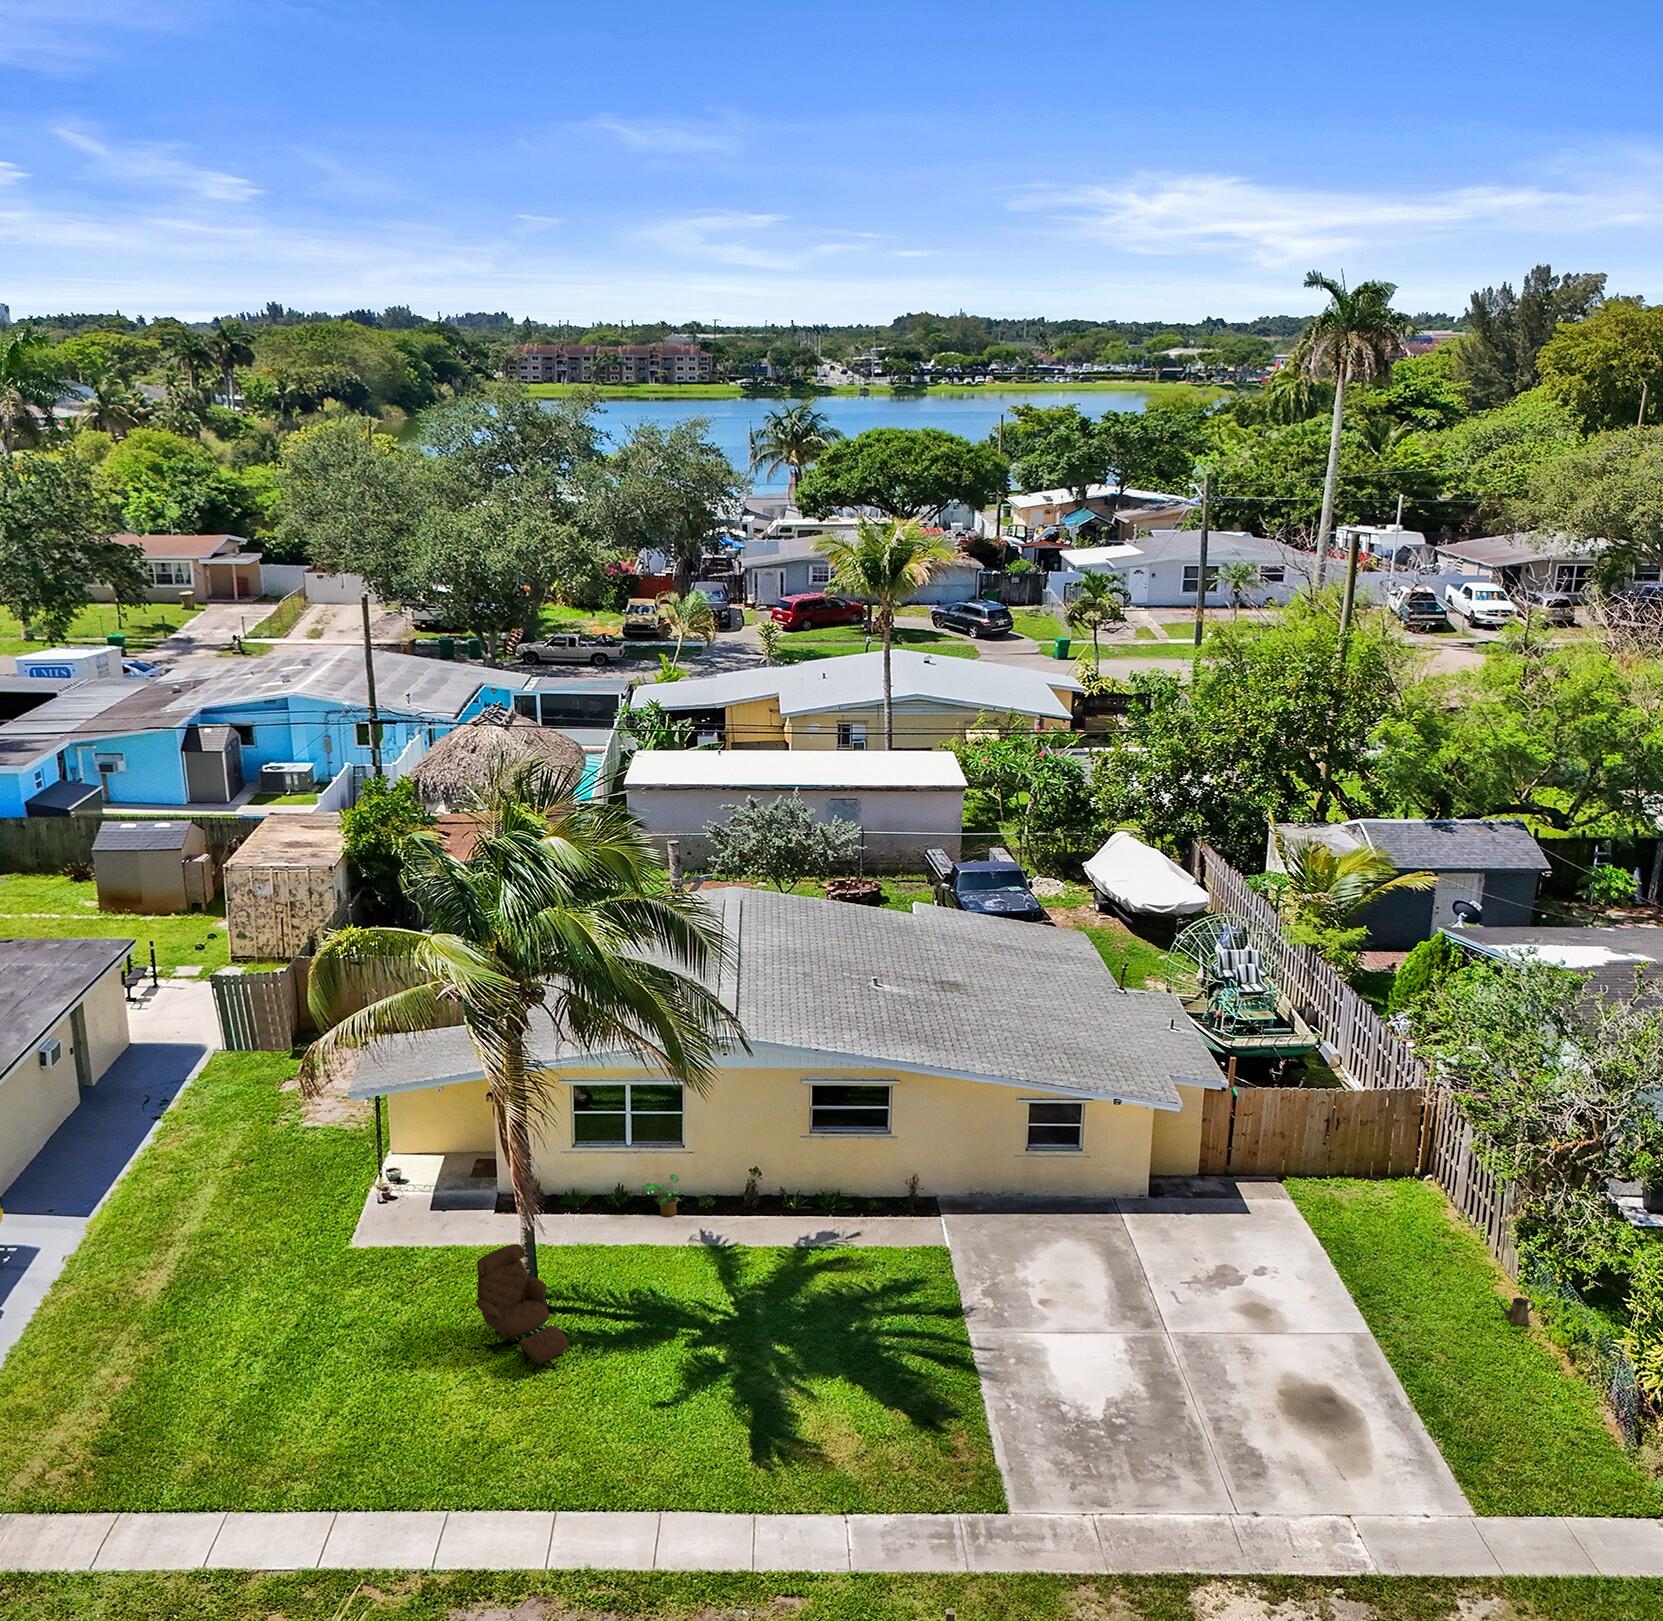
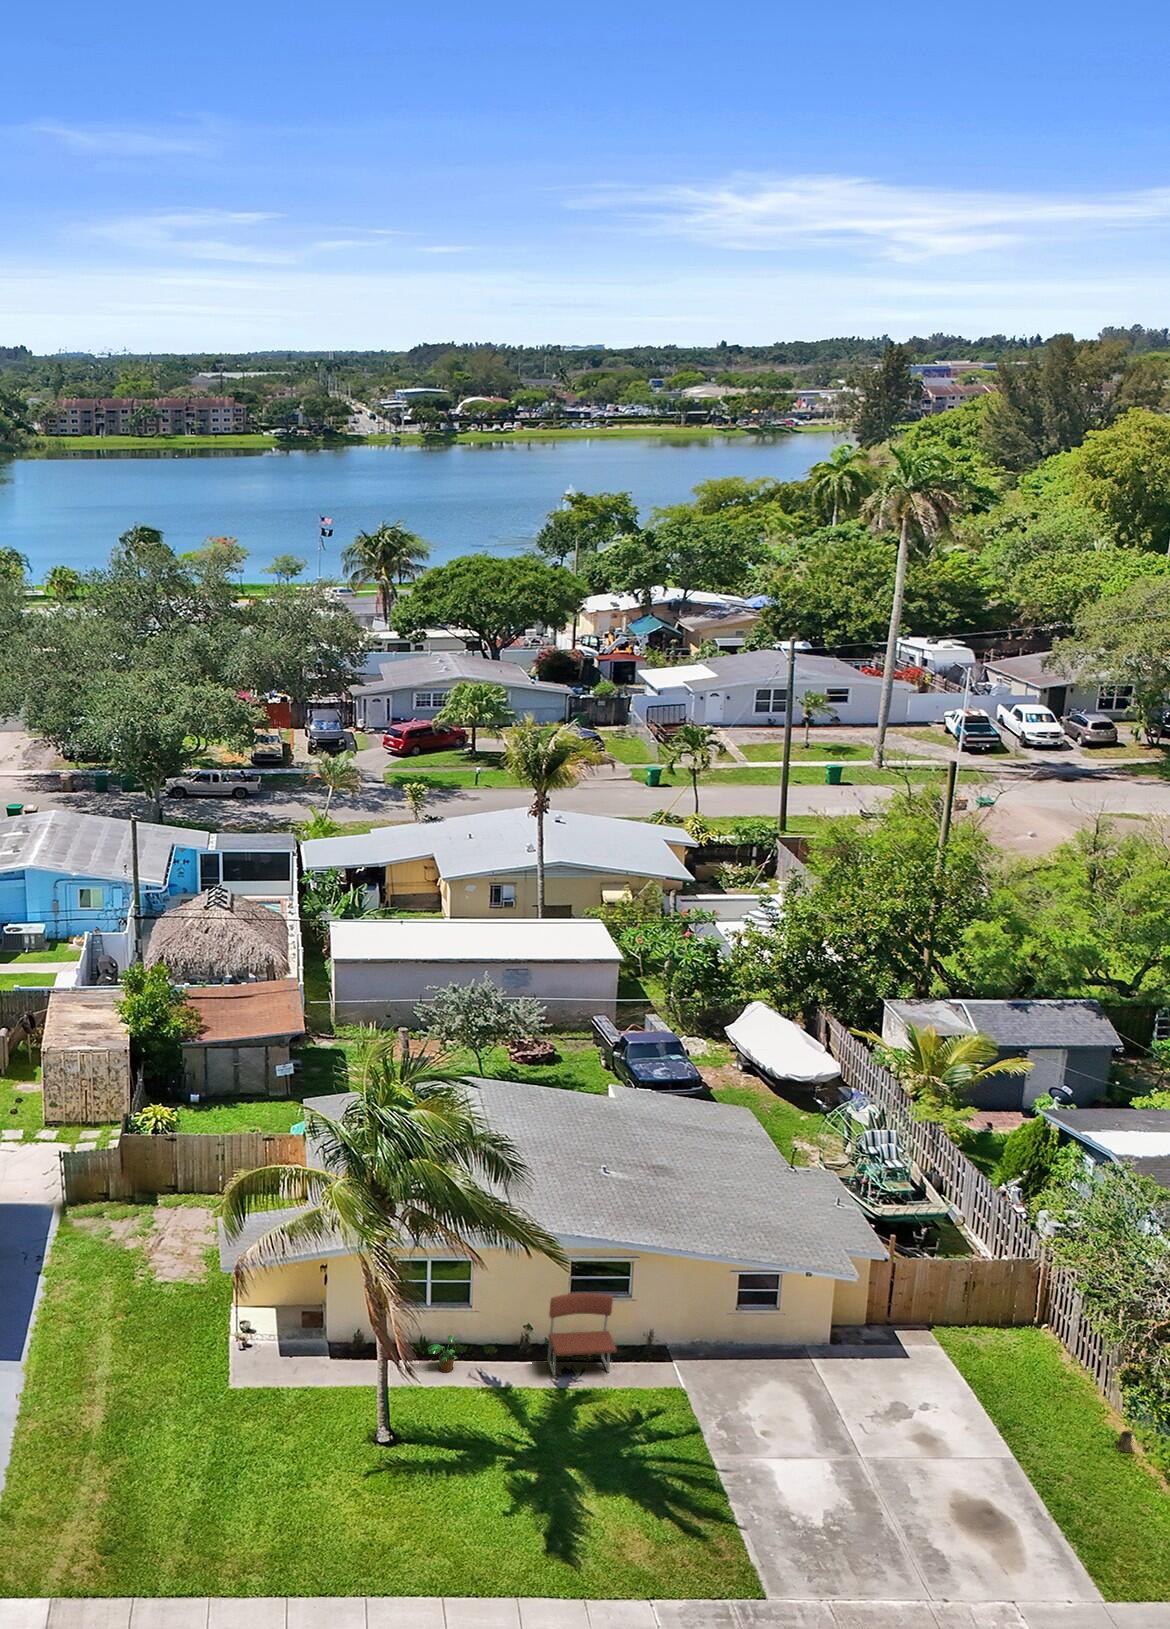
bench: none [790,1126,869,1222] -> present [547,1293,617,1375]
lounge chair: present [476,1244,569,1372] -> none [322,1406,401,1516]

